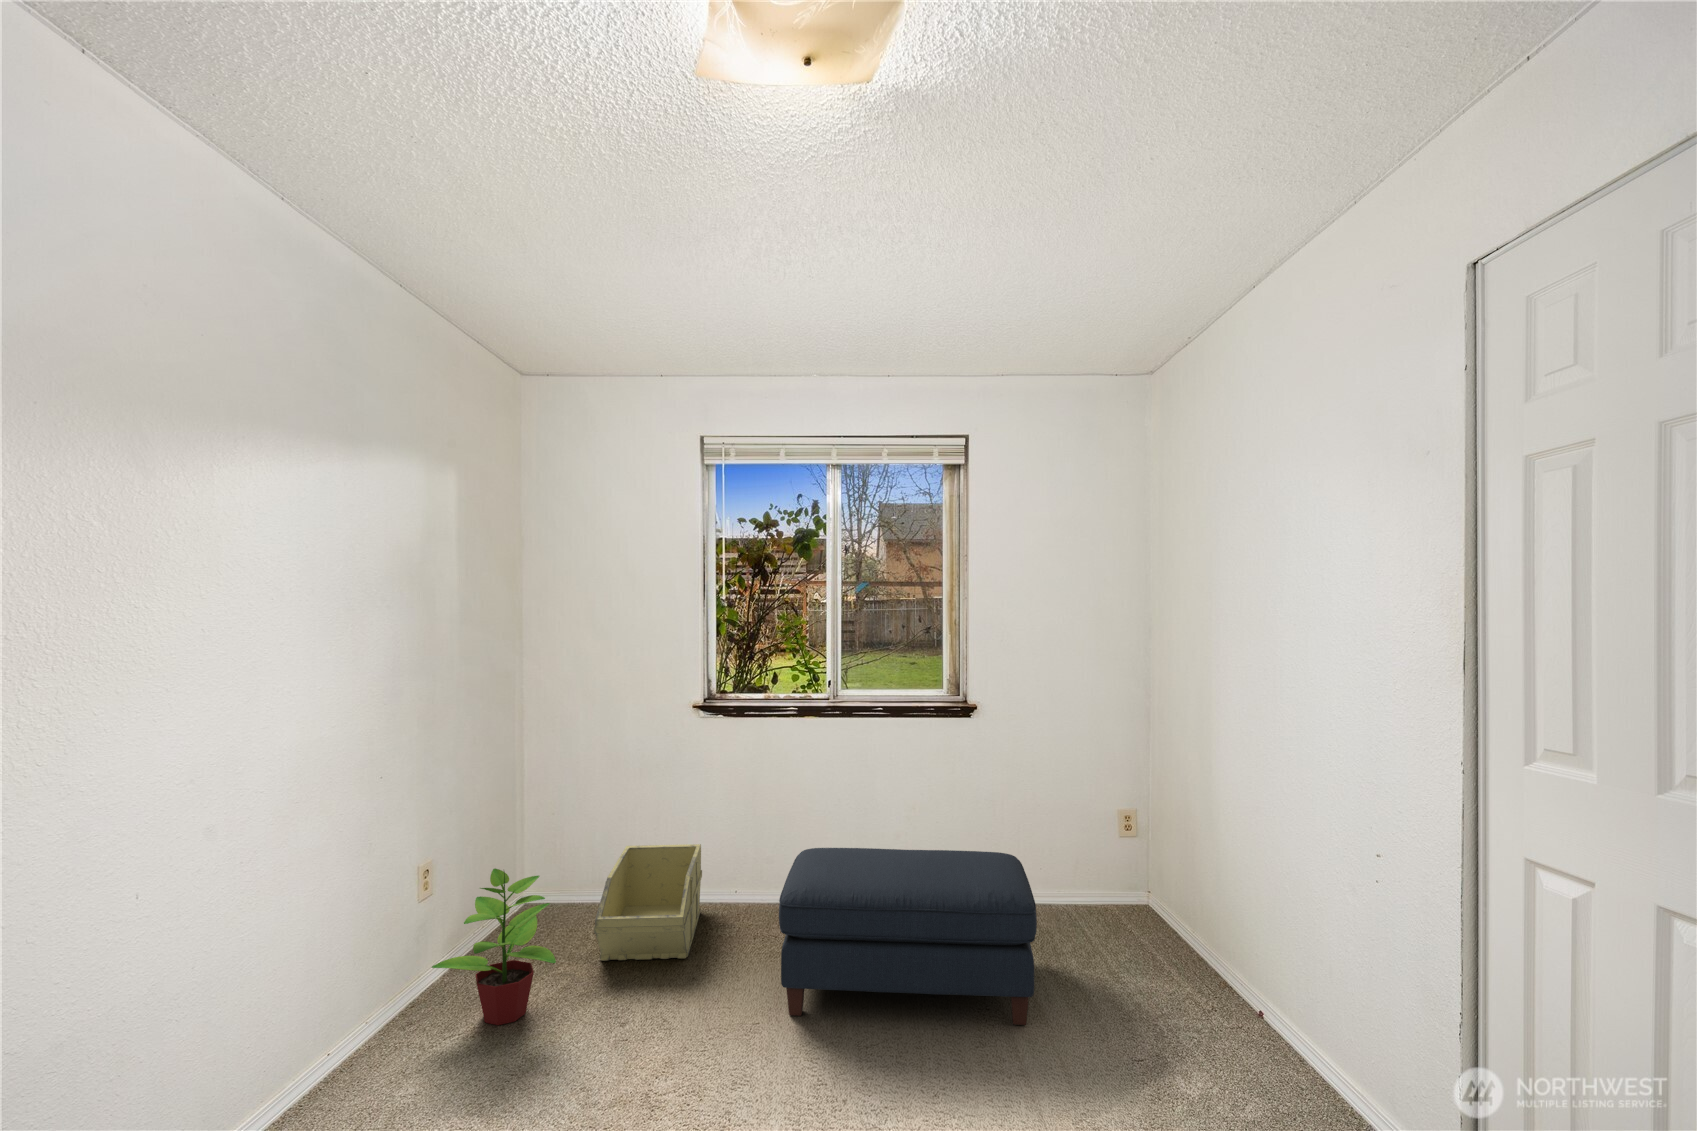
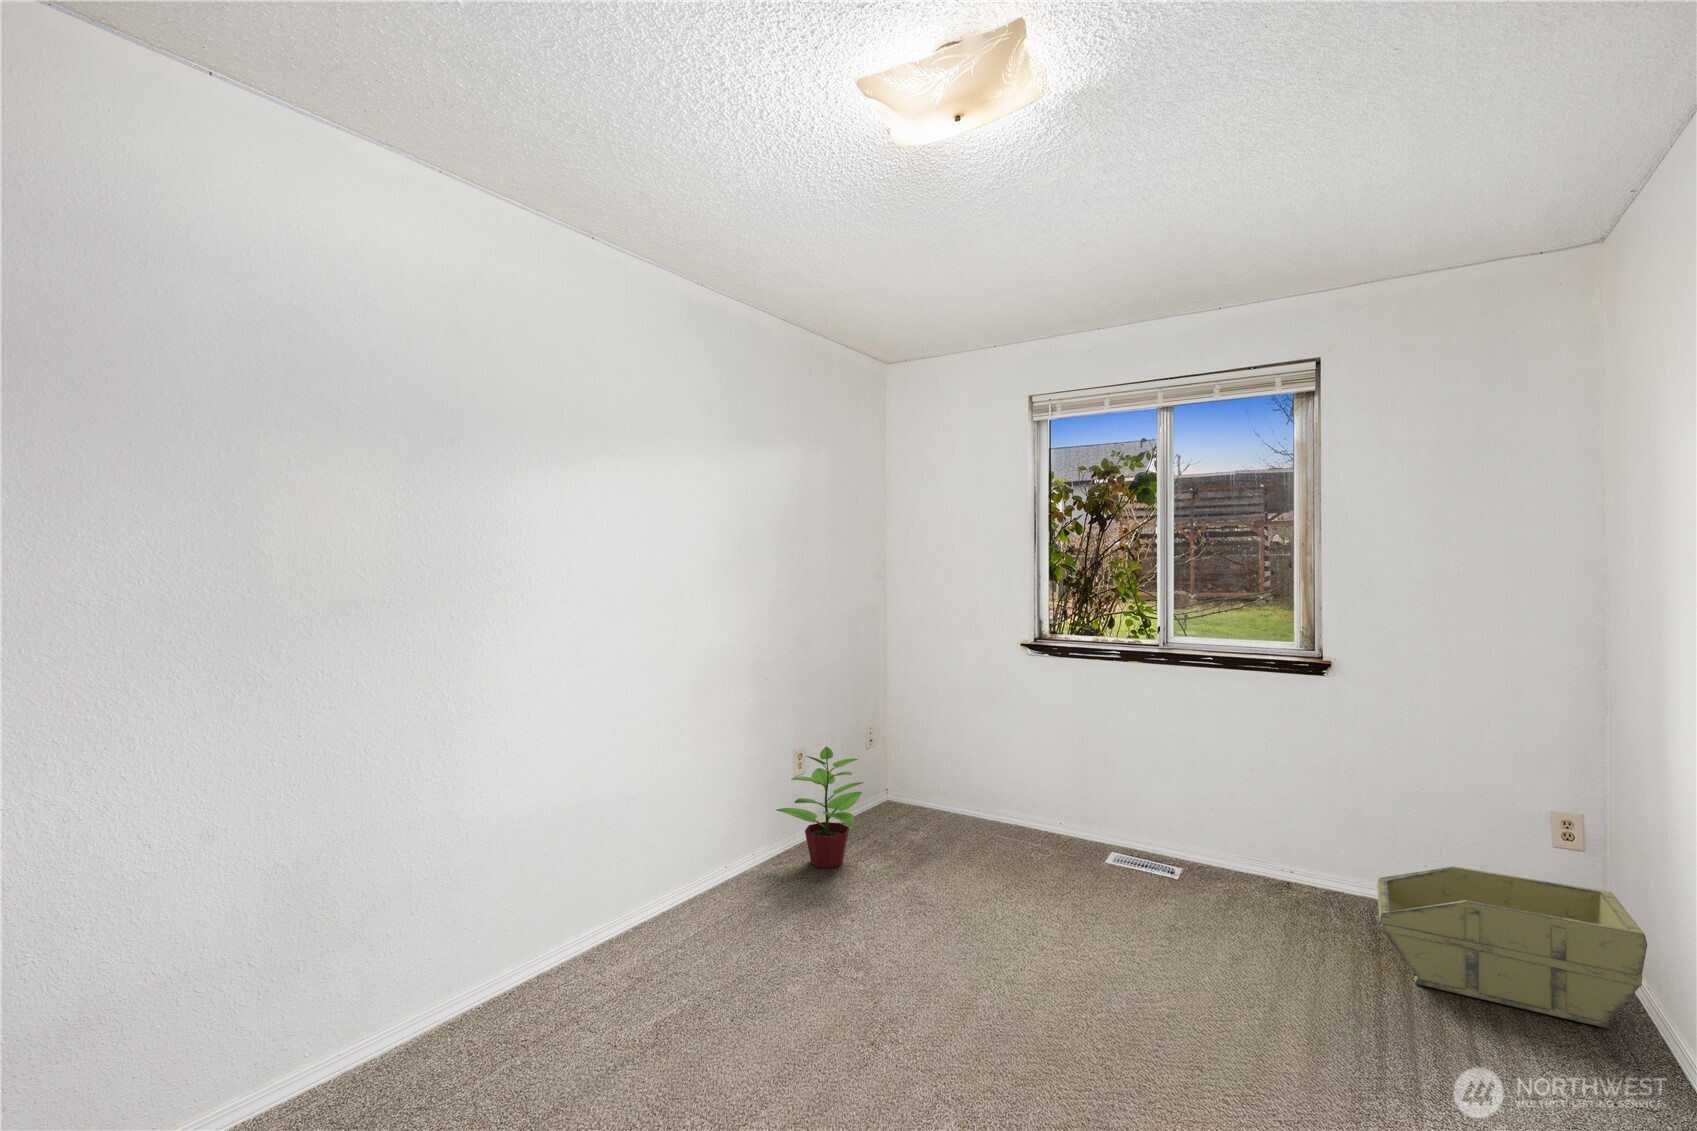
storage bin: present [594,844,702,961] -> present [1377,866,1647,1028]
ottoman: present [779,848,1037,1025] -> none [1031,782,1340,1008]

